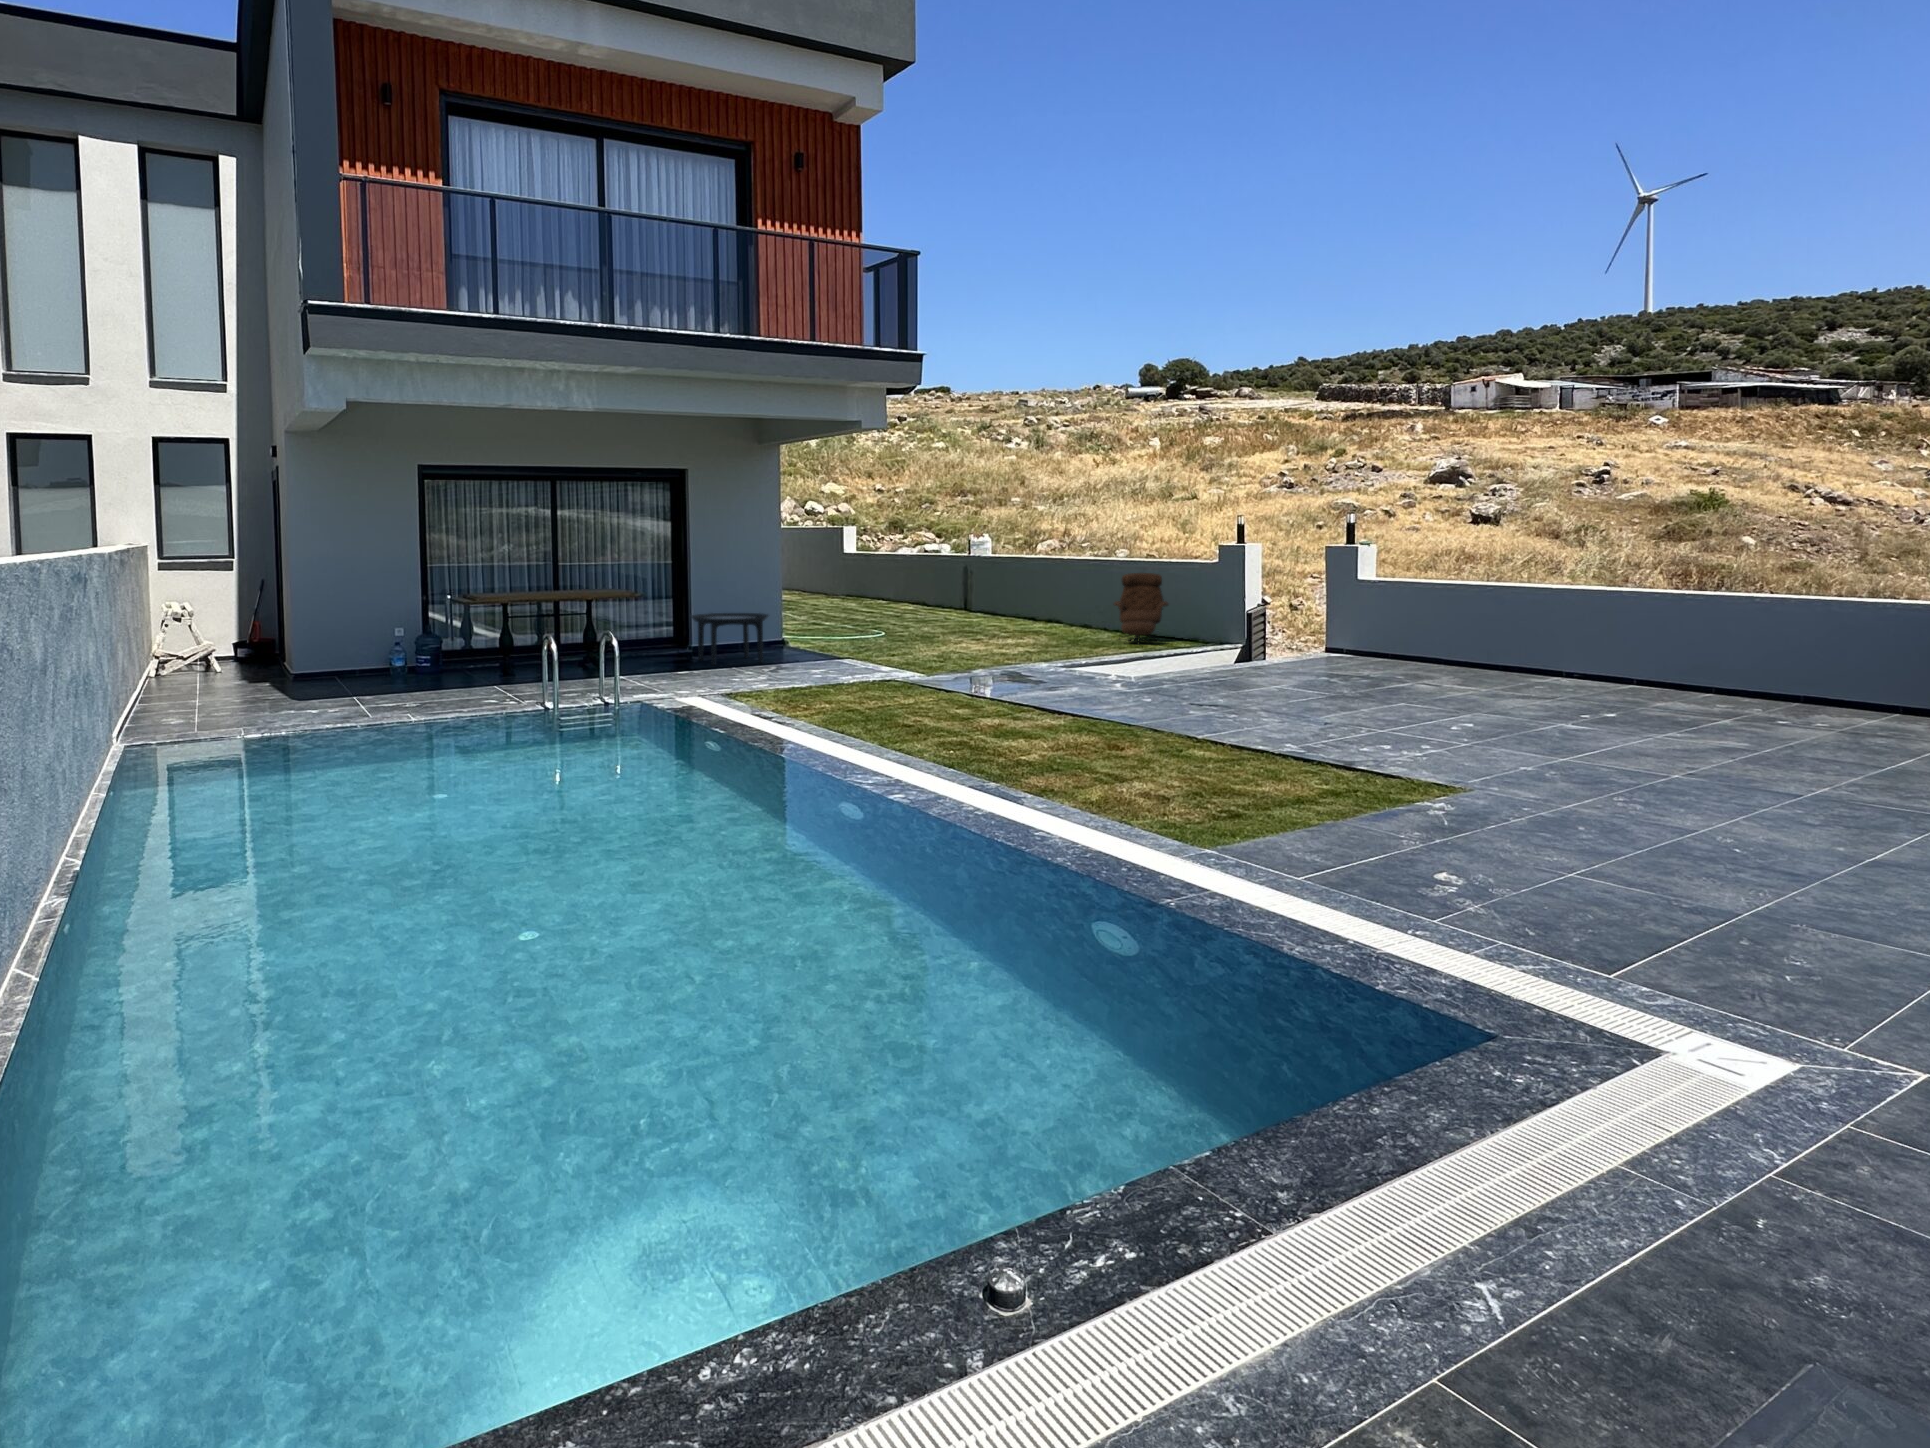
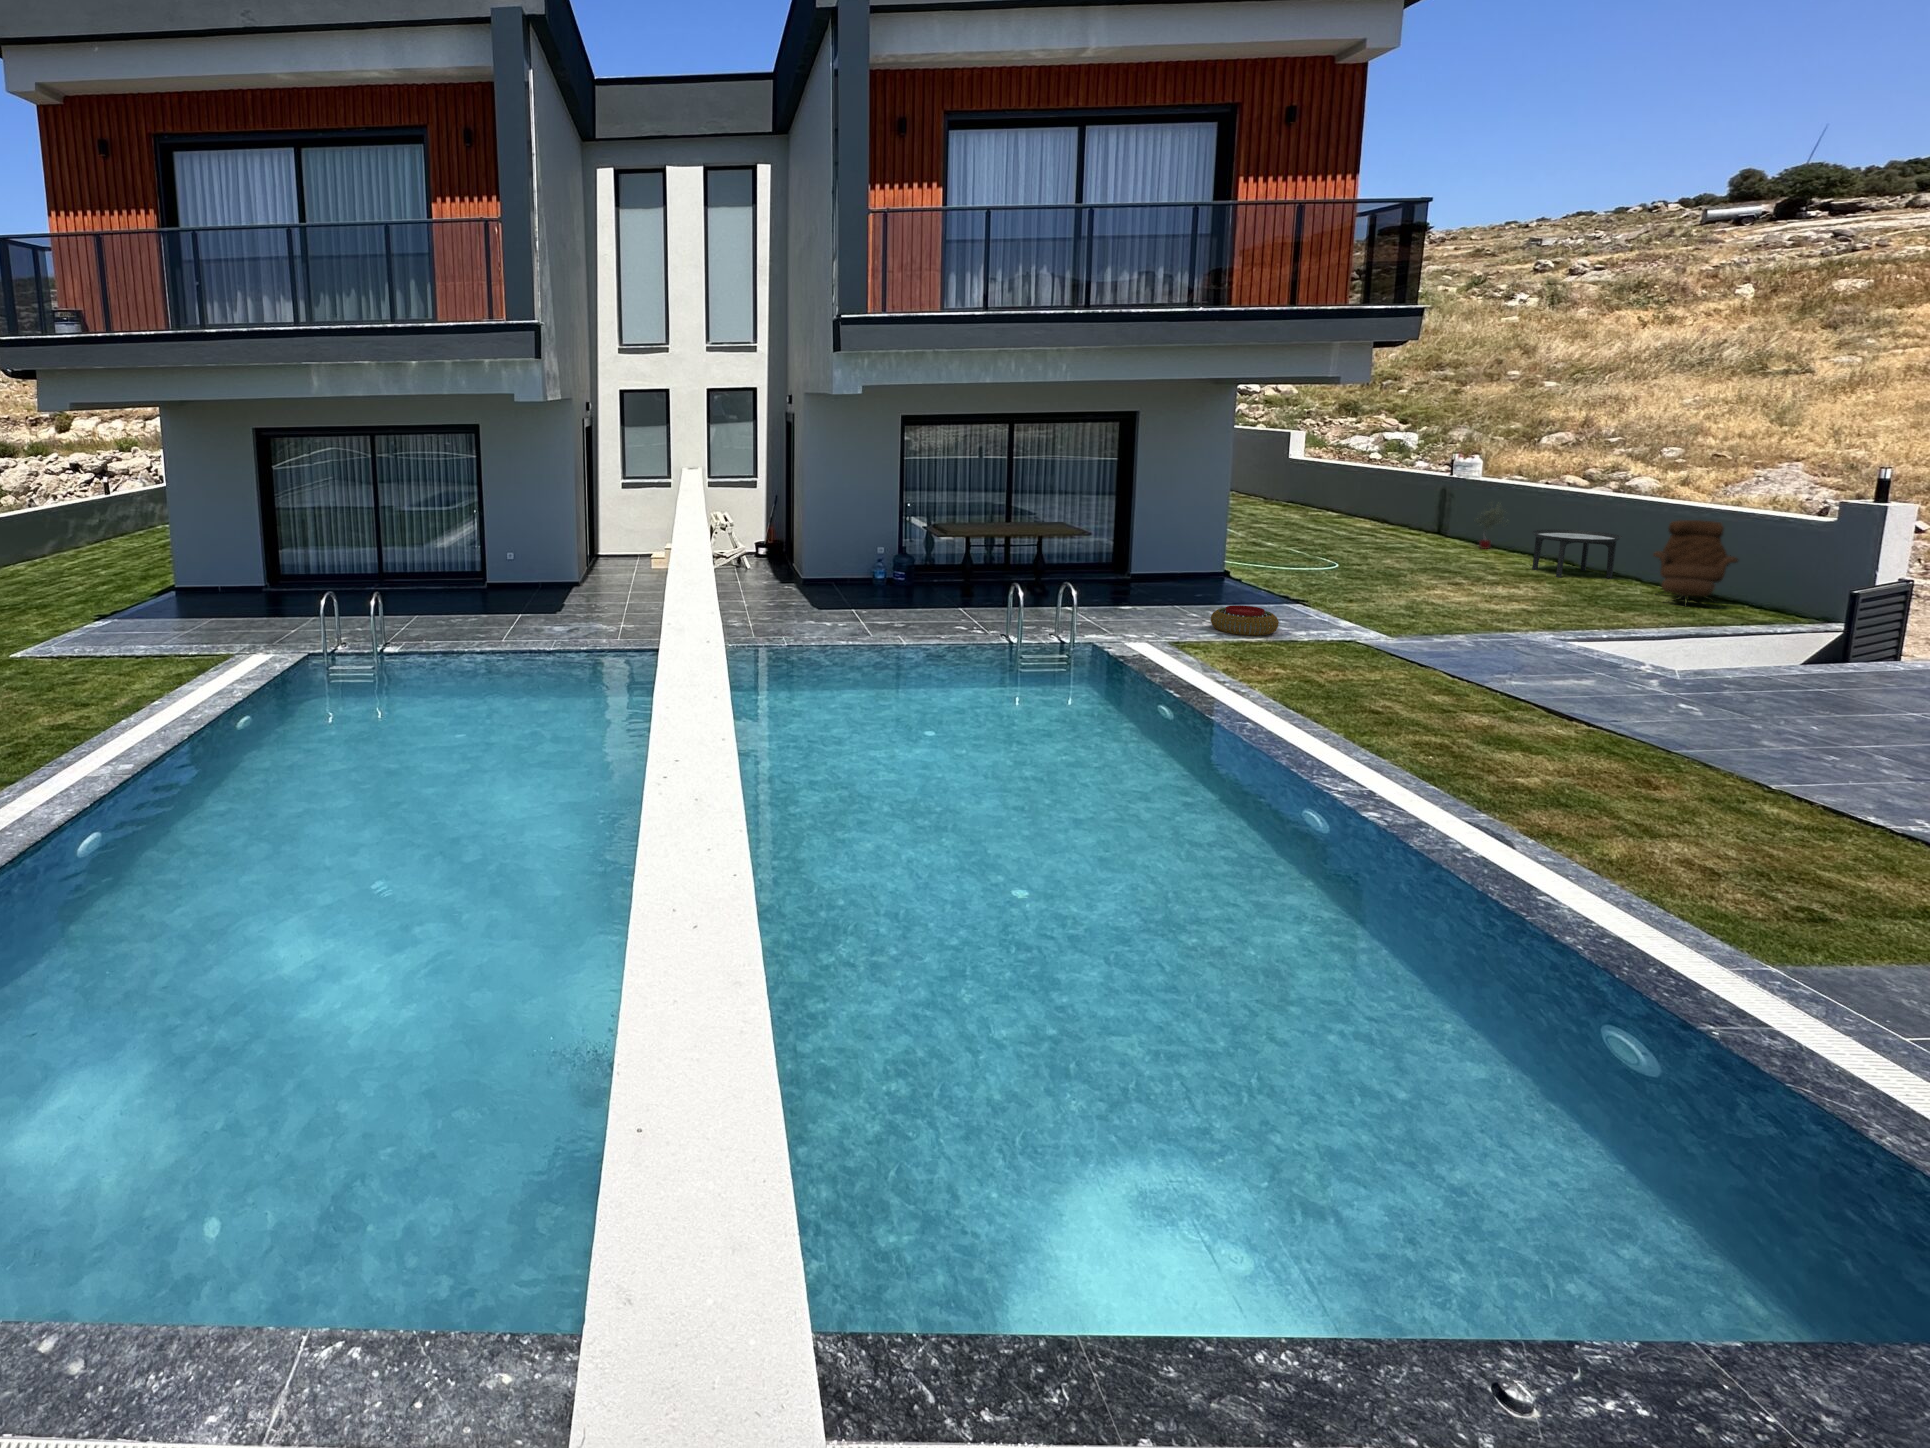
potted tree: none [988,575,1015,620] -> present [1474,502,1508,549]
round table: present [691,613,768,665] -> present [1531,529,1623,578]
pouf: none [759,657,823,685] -> present [1211,605,1279,636]

